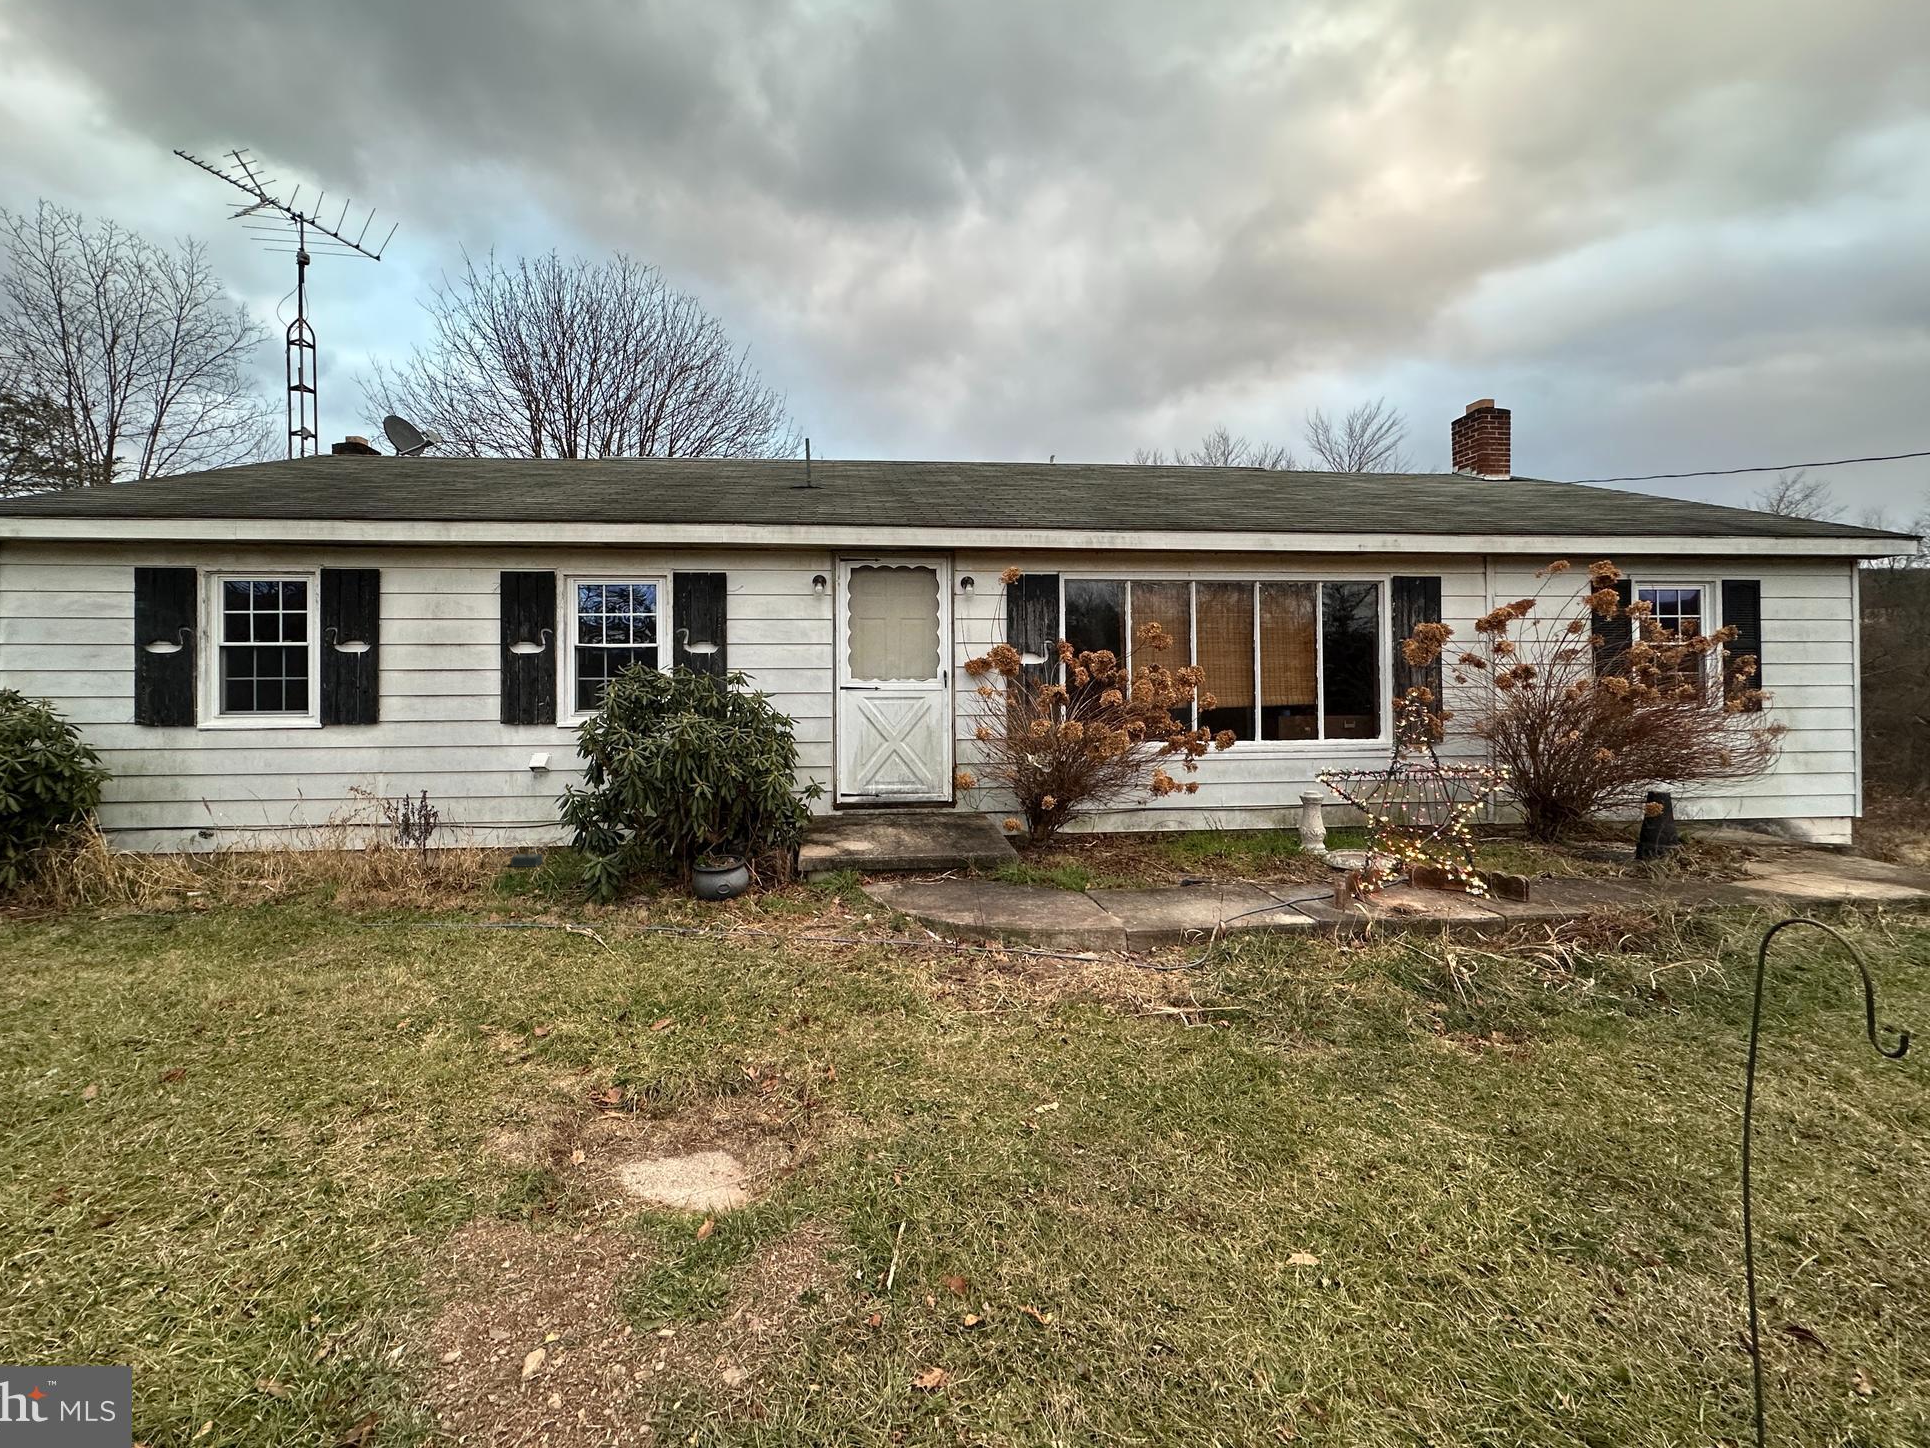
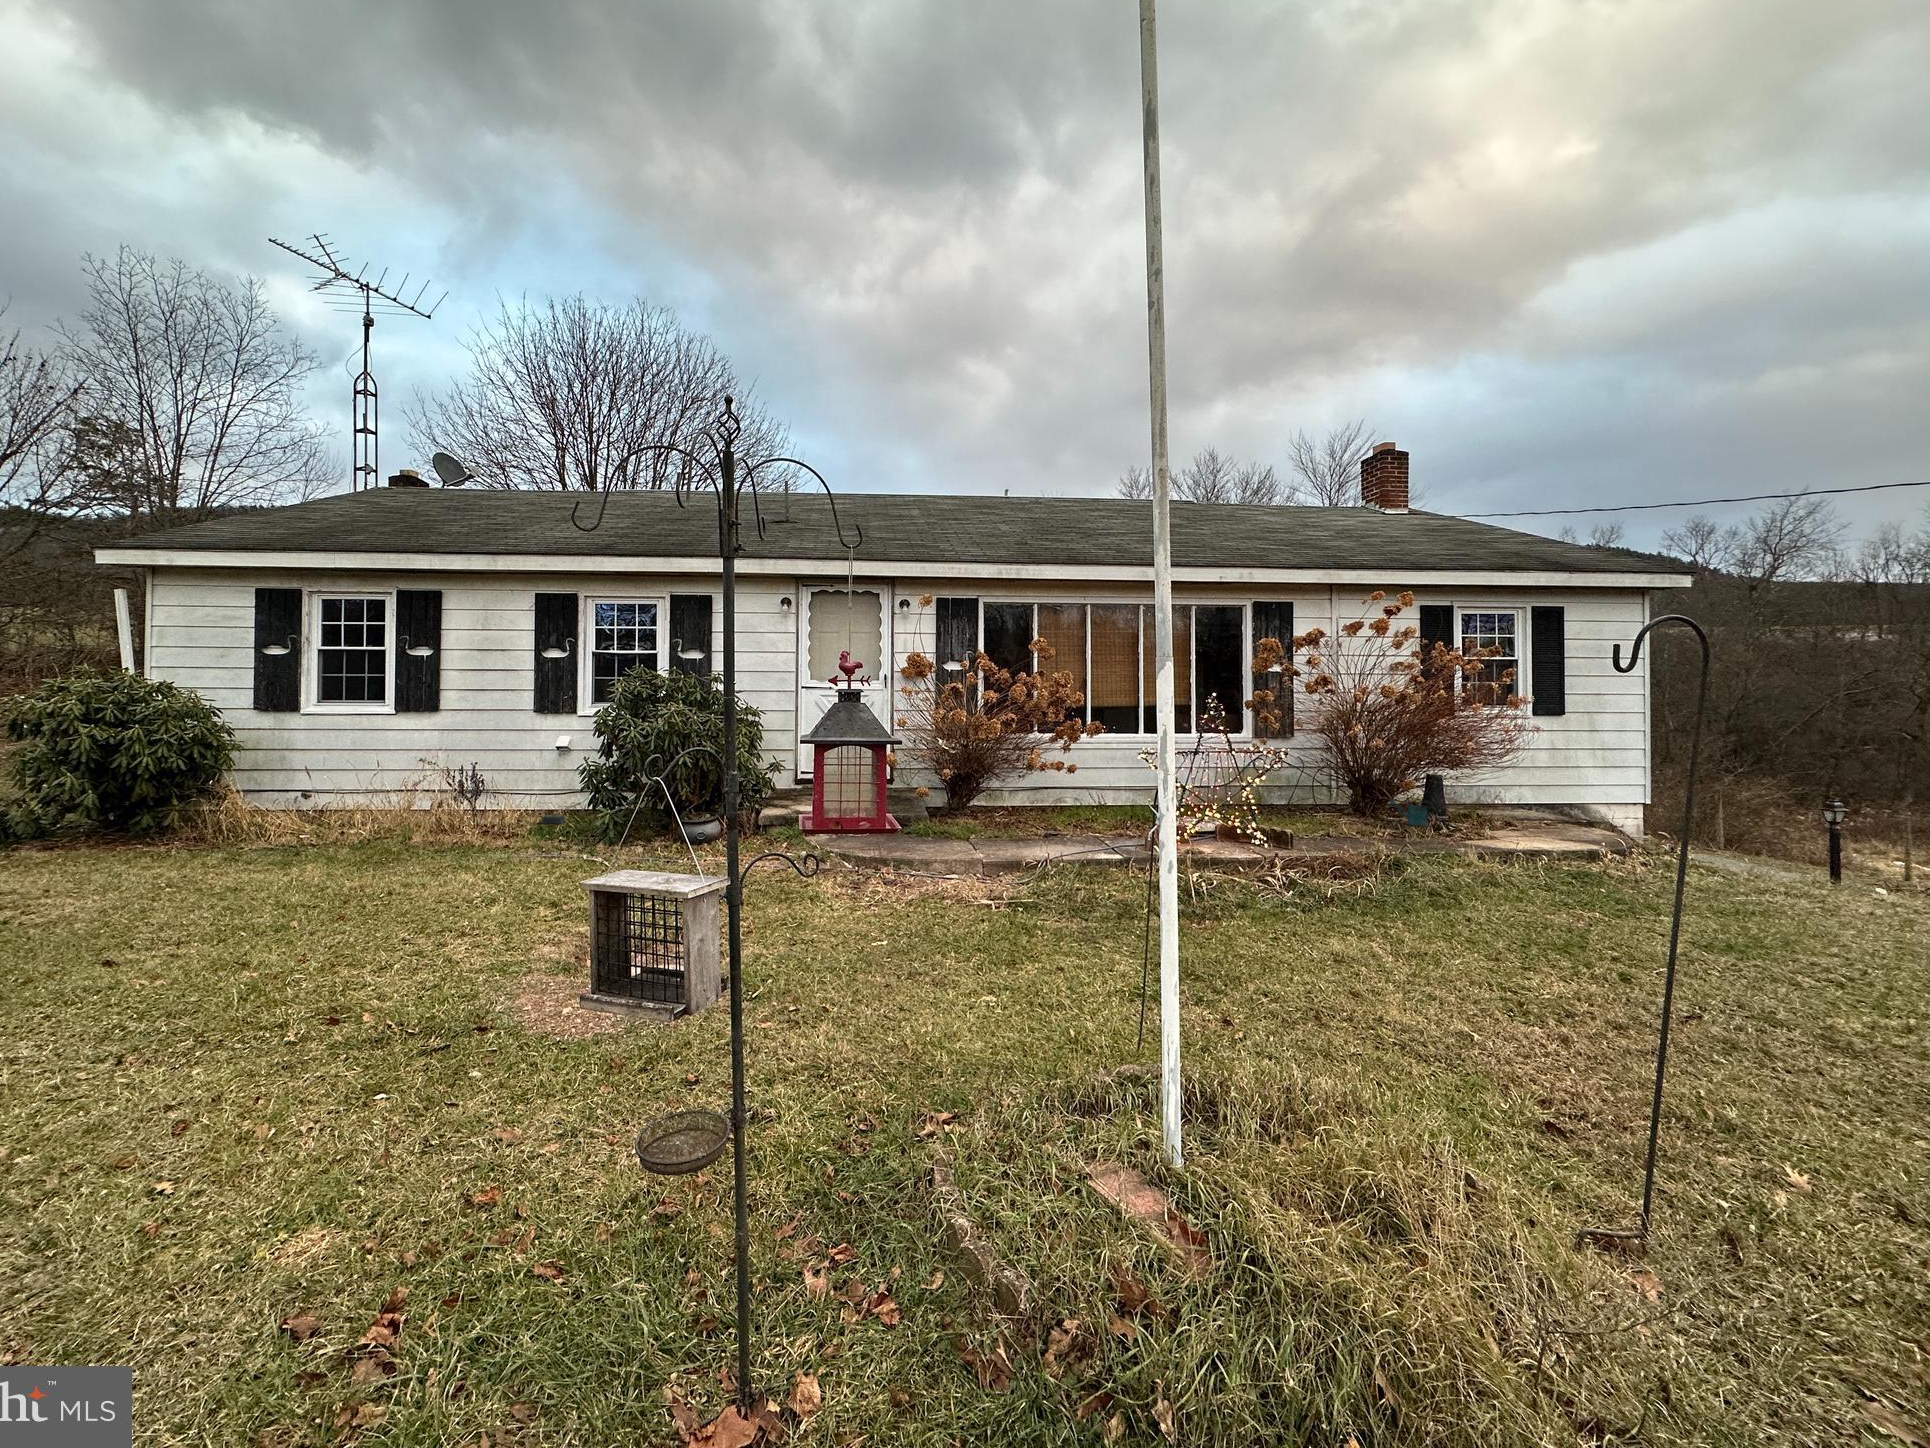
watering can: none [1577,820,1641,856] -> present [1389,799,1428,827]

